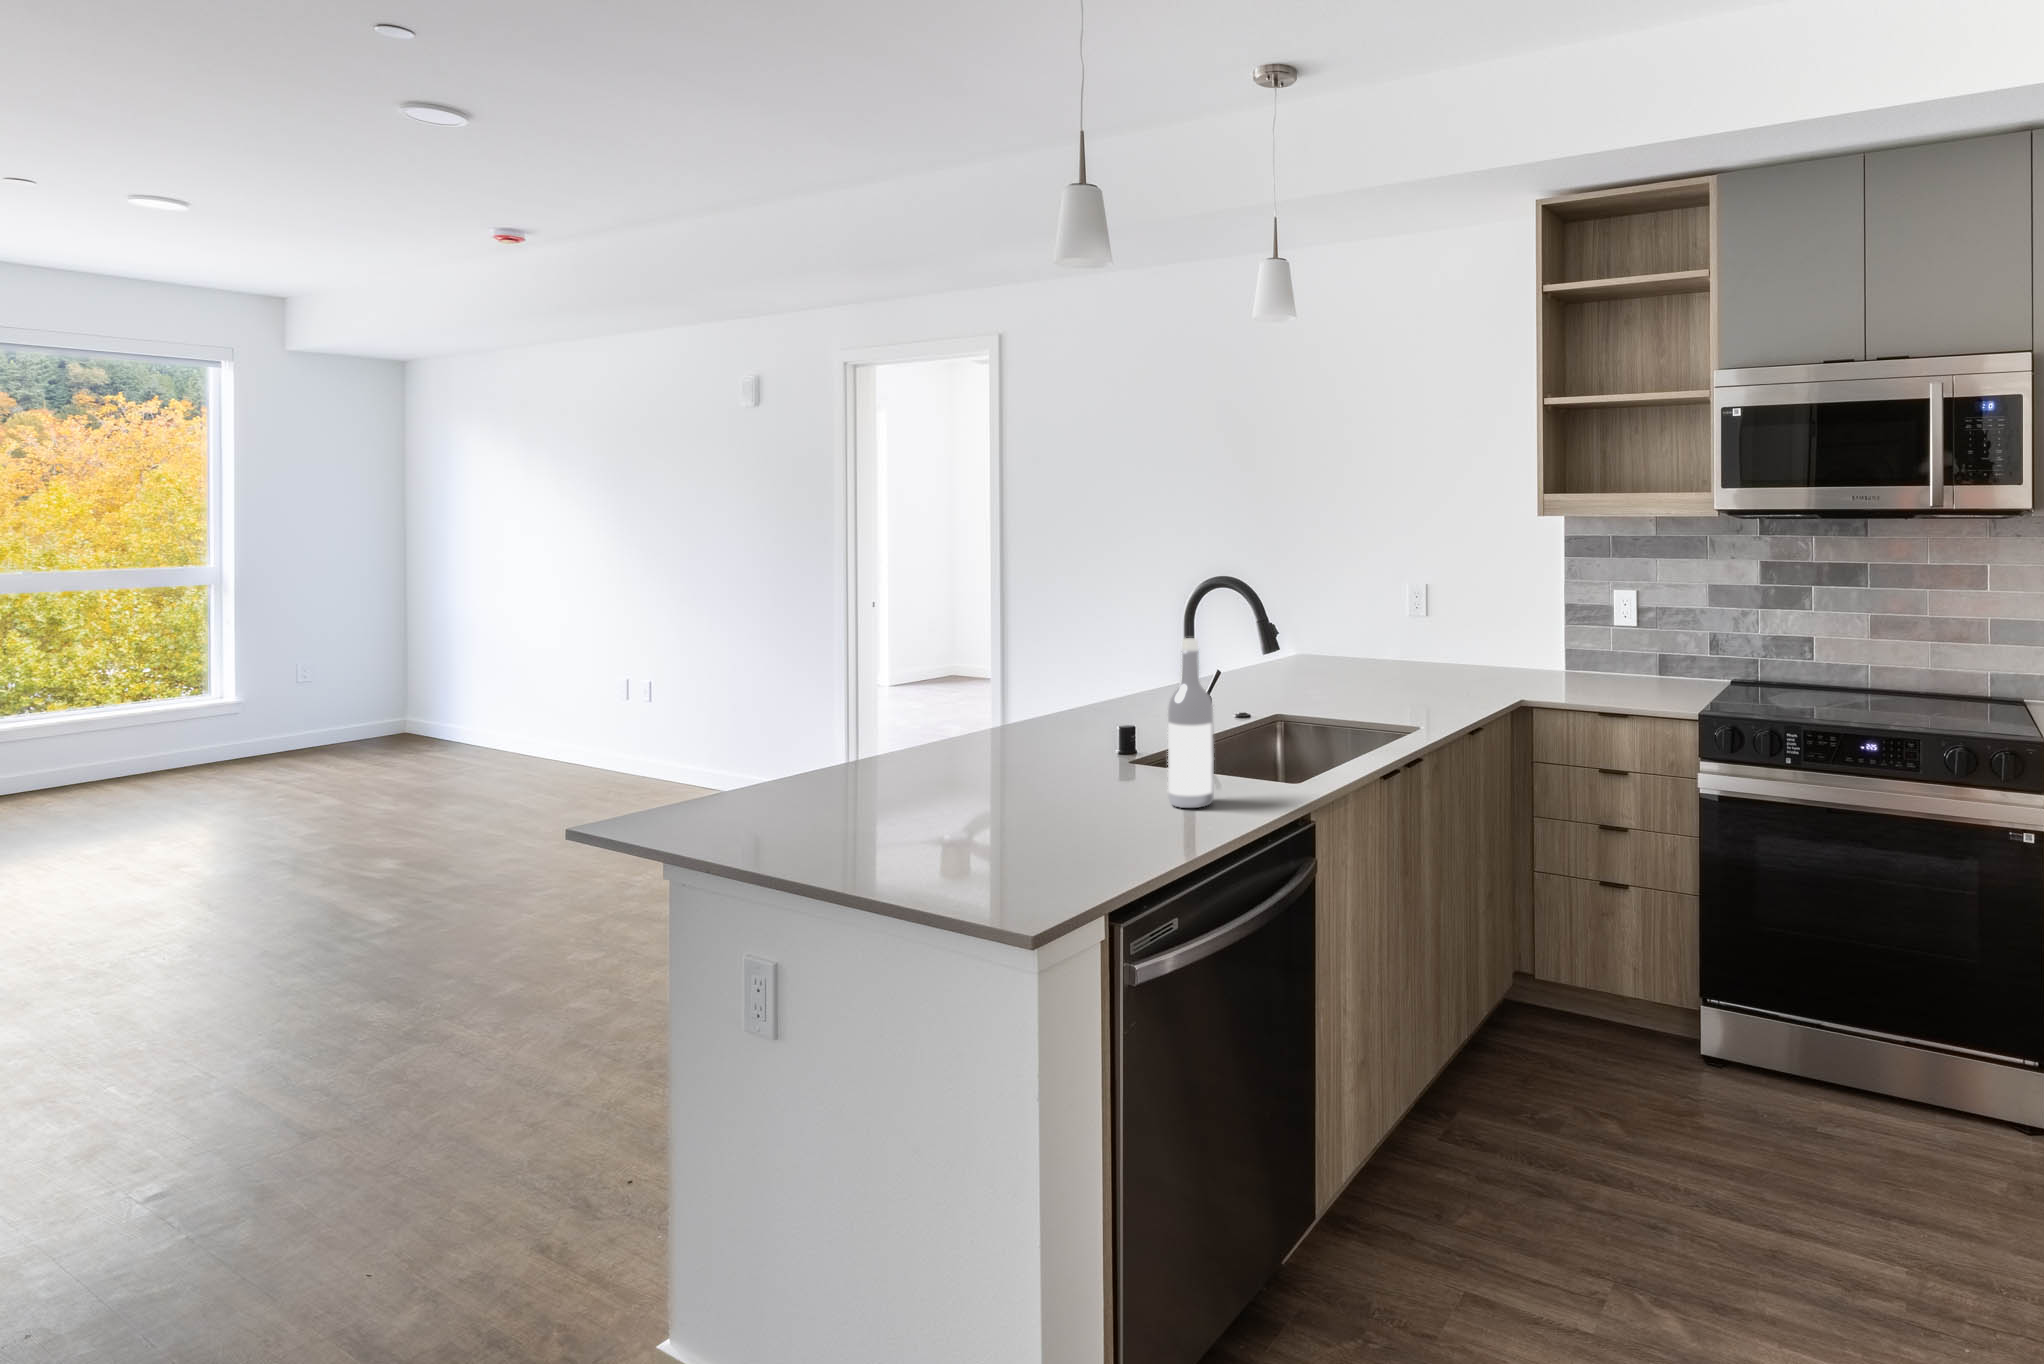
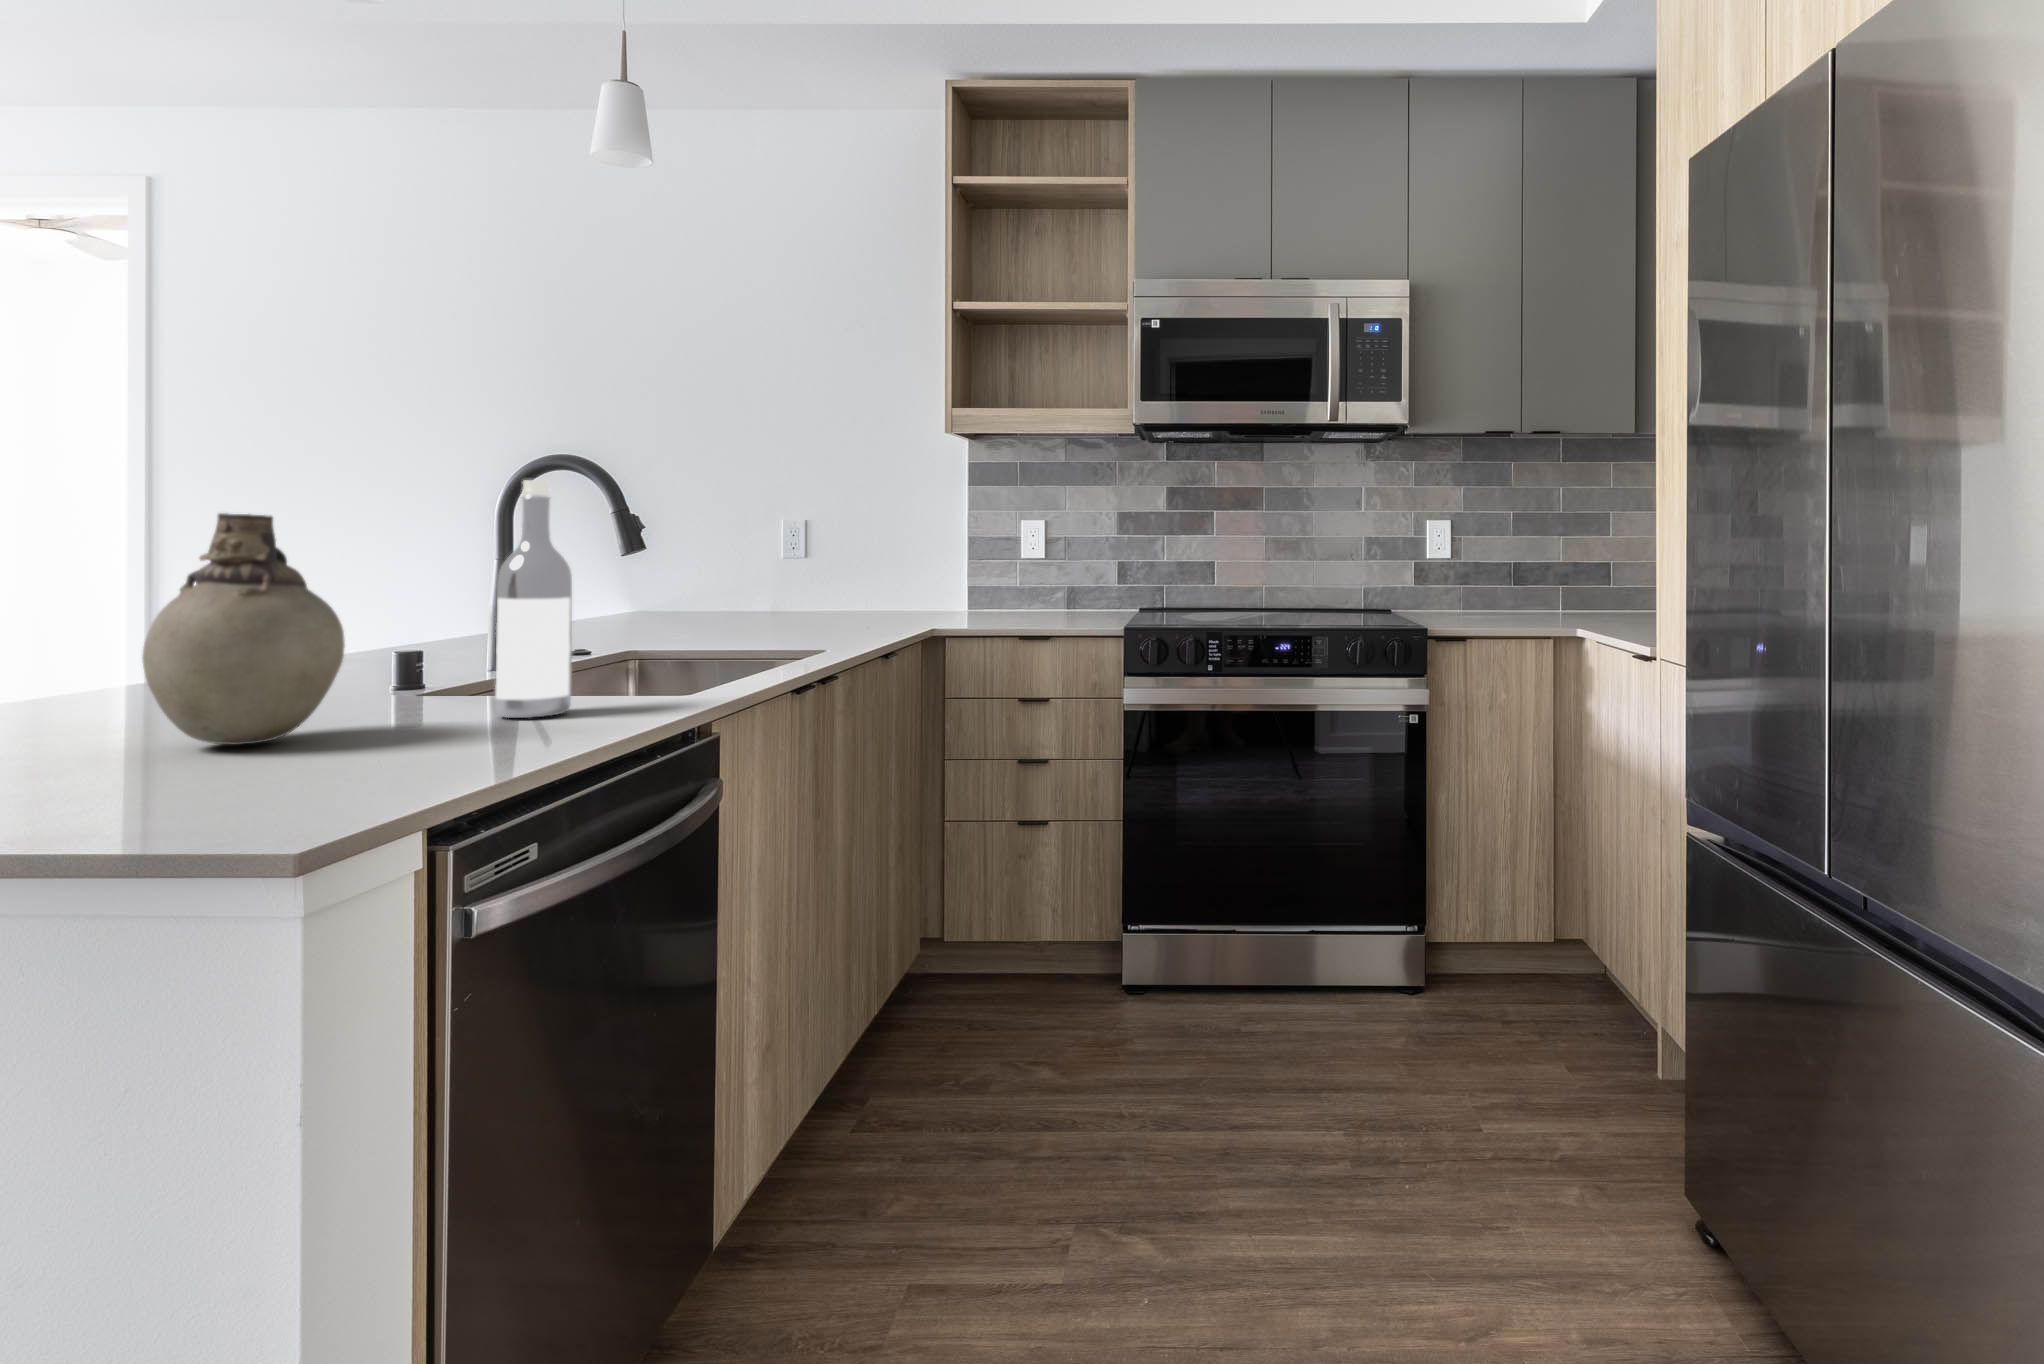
vase: none [983,673,1081,820] -> present [142,513,345,745]

